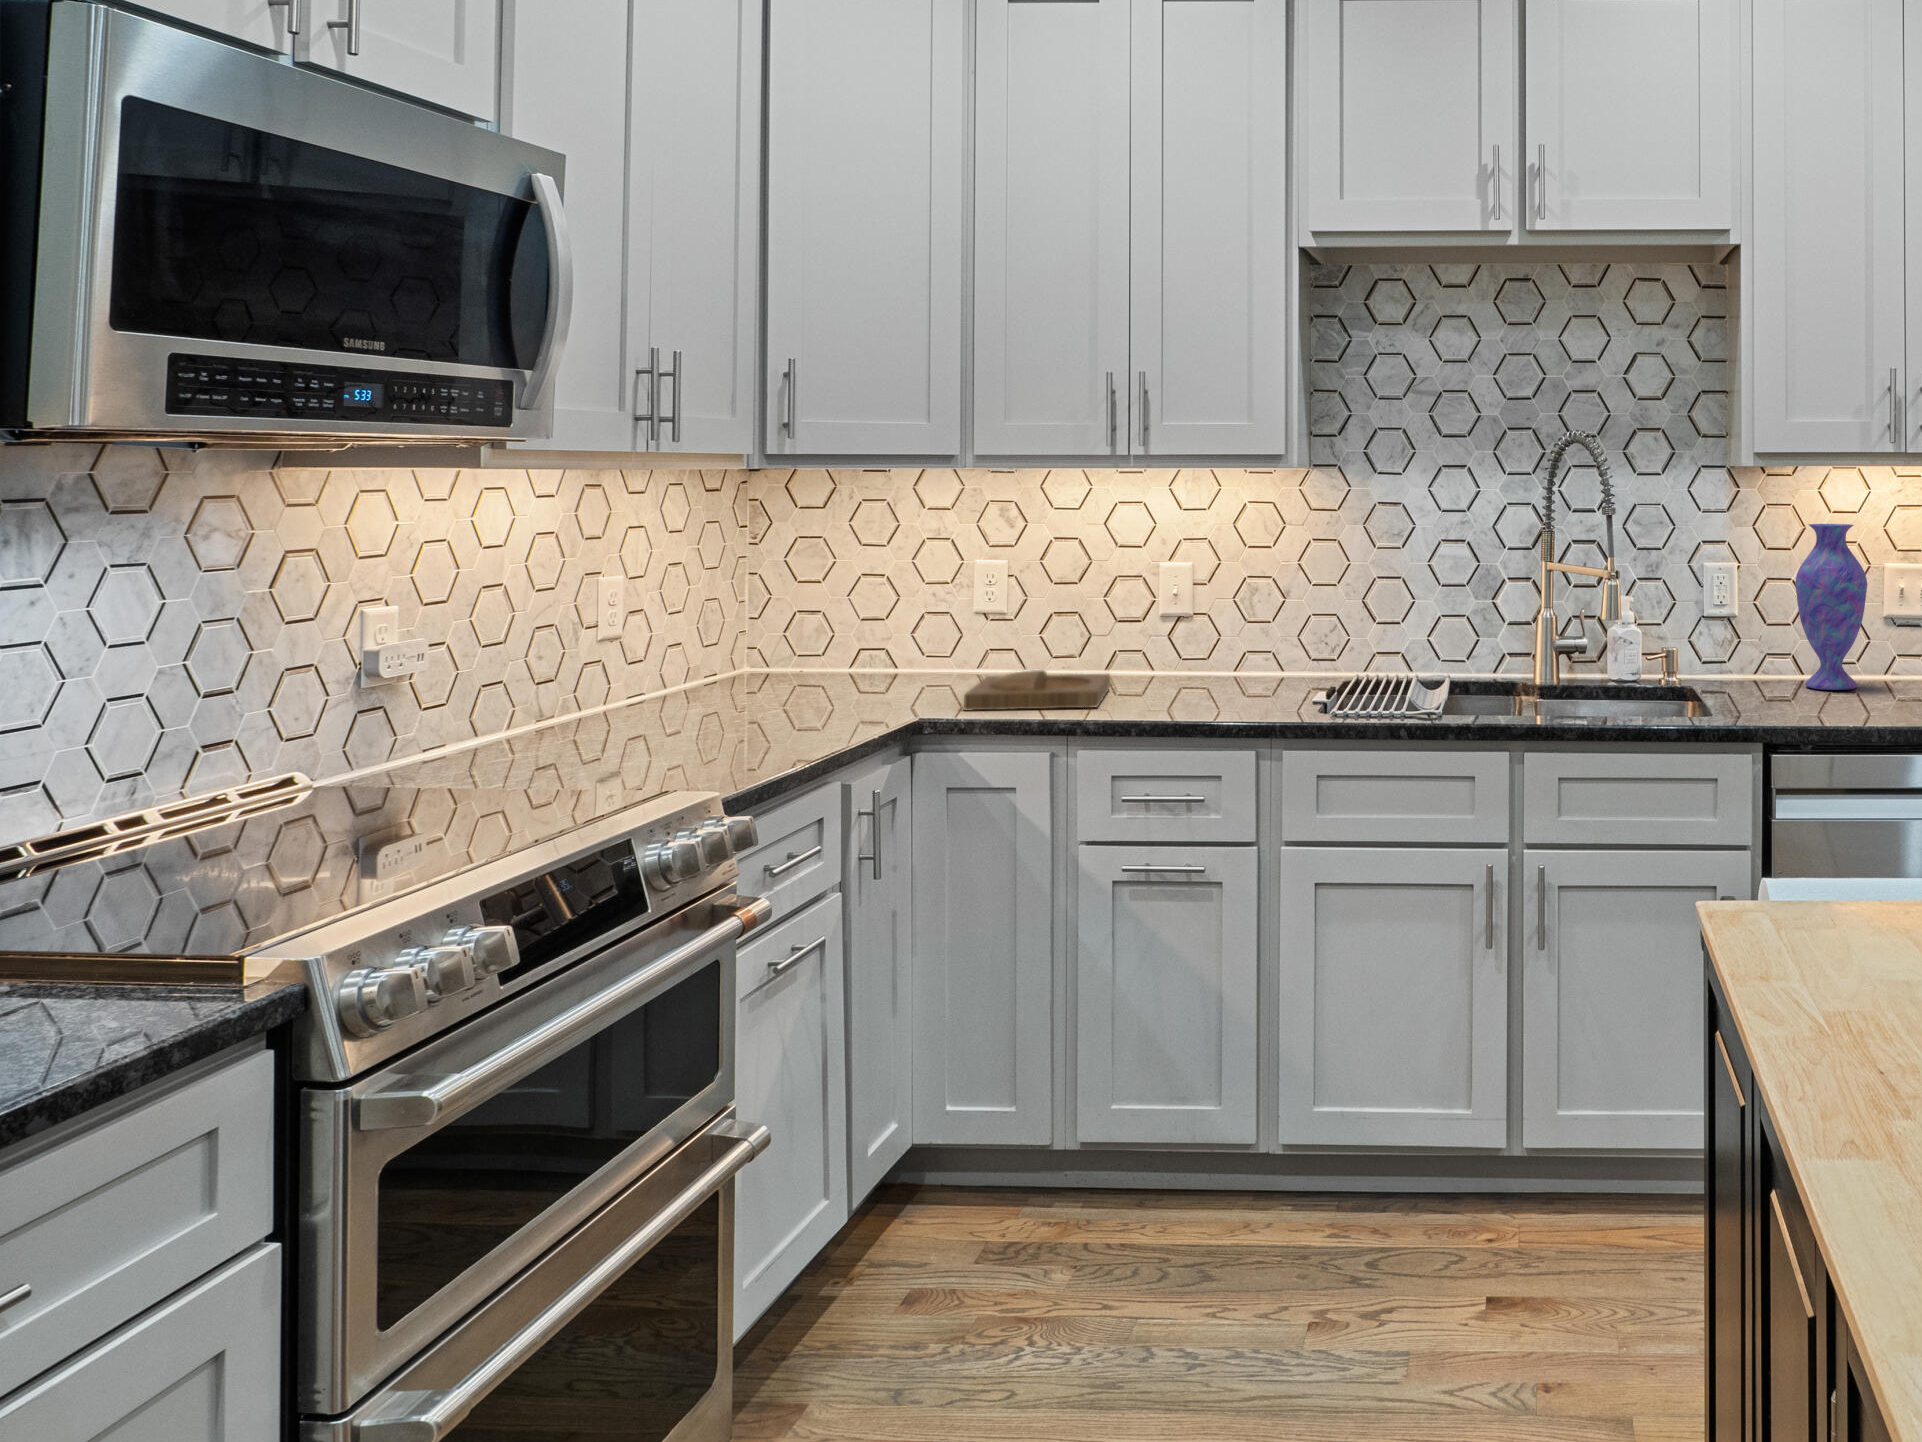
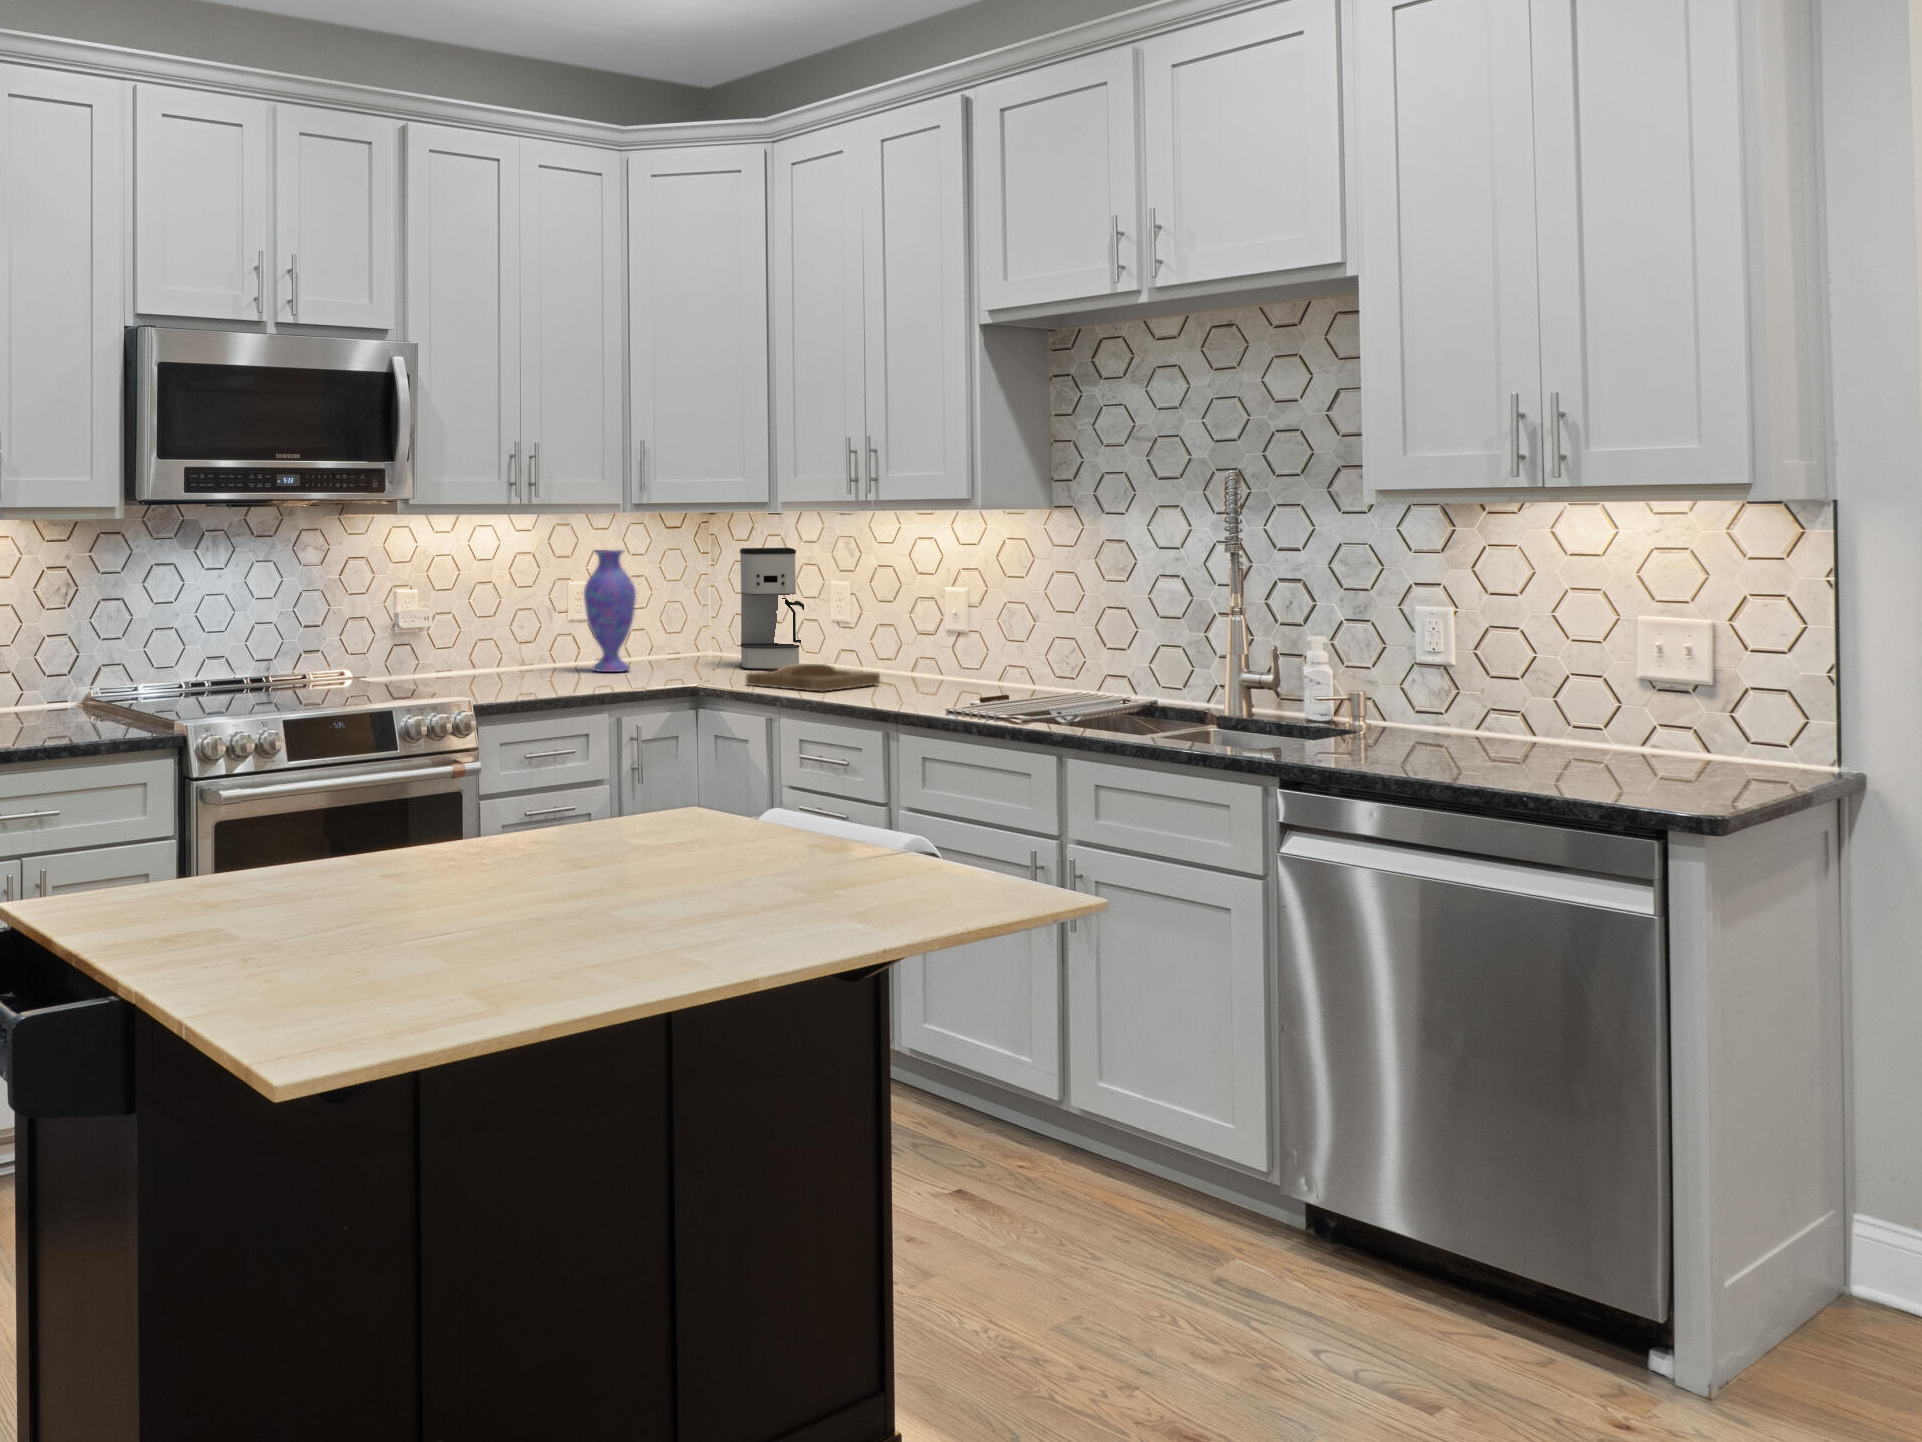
coffee maker: none [809,515,922,687] -> present [740,548,804,670]
vase: present [1795,524,1867,690] -> present [584,550,636,672]

